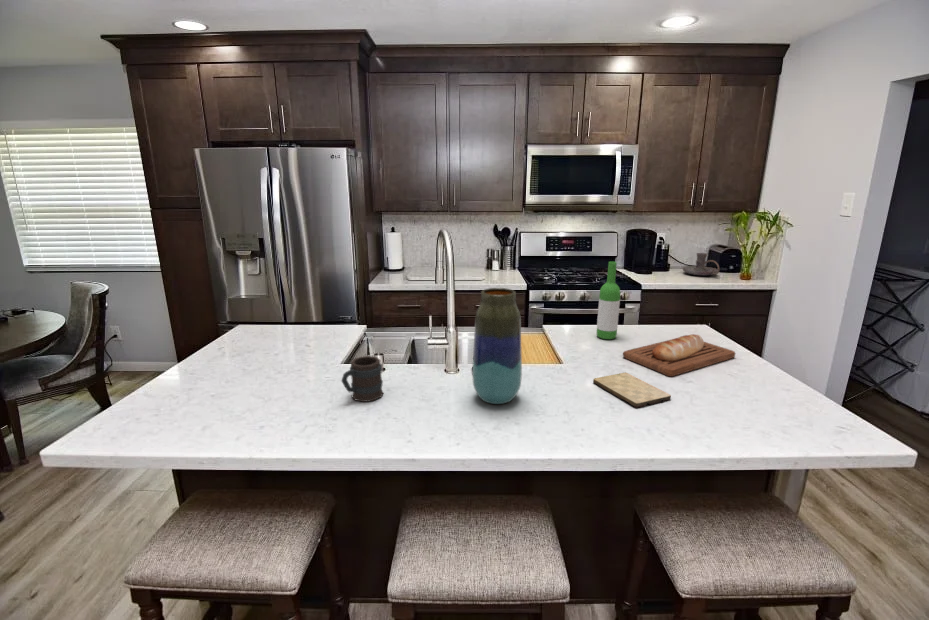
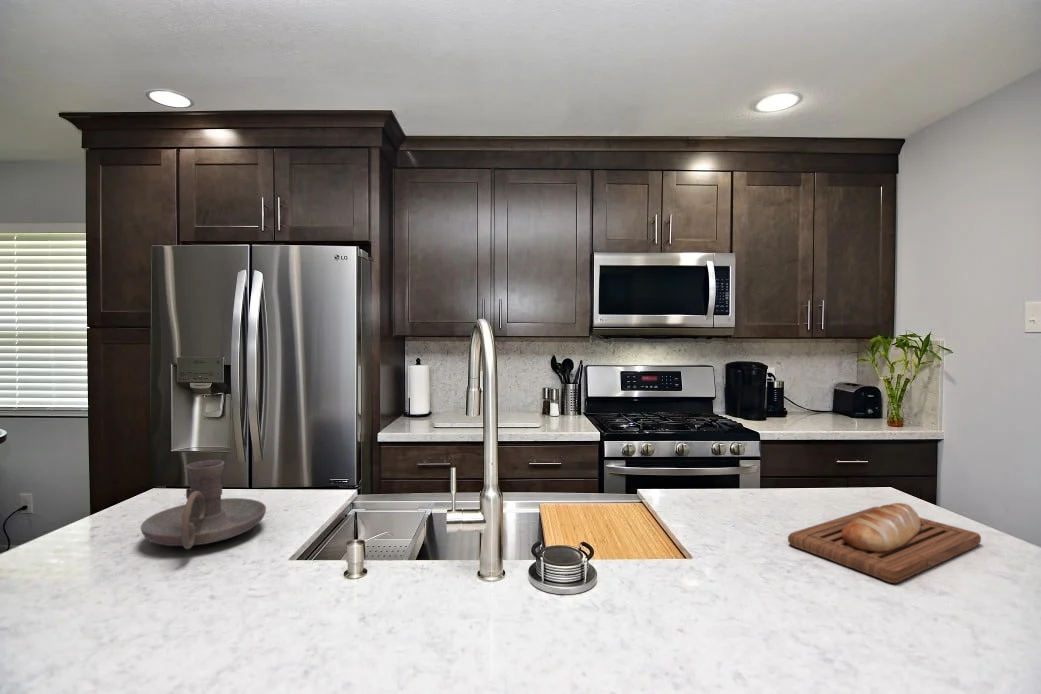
candle holder: present [683,253,720,275] -> present [141,460,266,549]
wine bottle: present [597,262,620,339] -> none [728,385,763,512]
vase: present [472,288,522,404] -> none [531,413,629,652]
mug: present [342,356,383,402] -> none [263,547,354,647]
cutting board: present [593,372,671,408] -> none [758,576,926,659]

